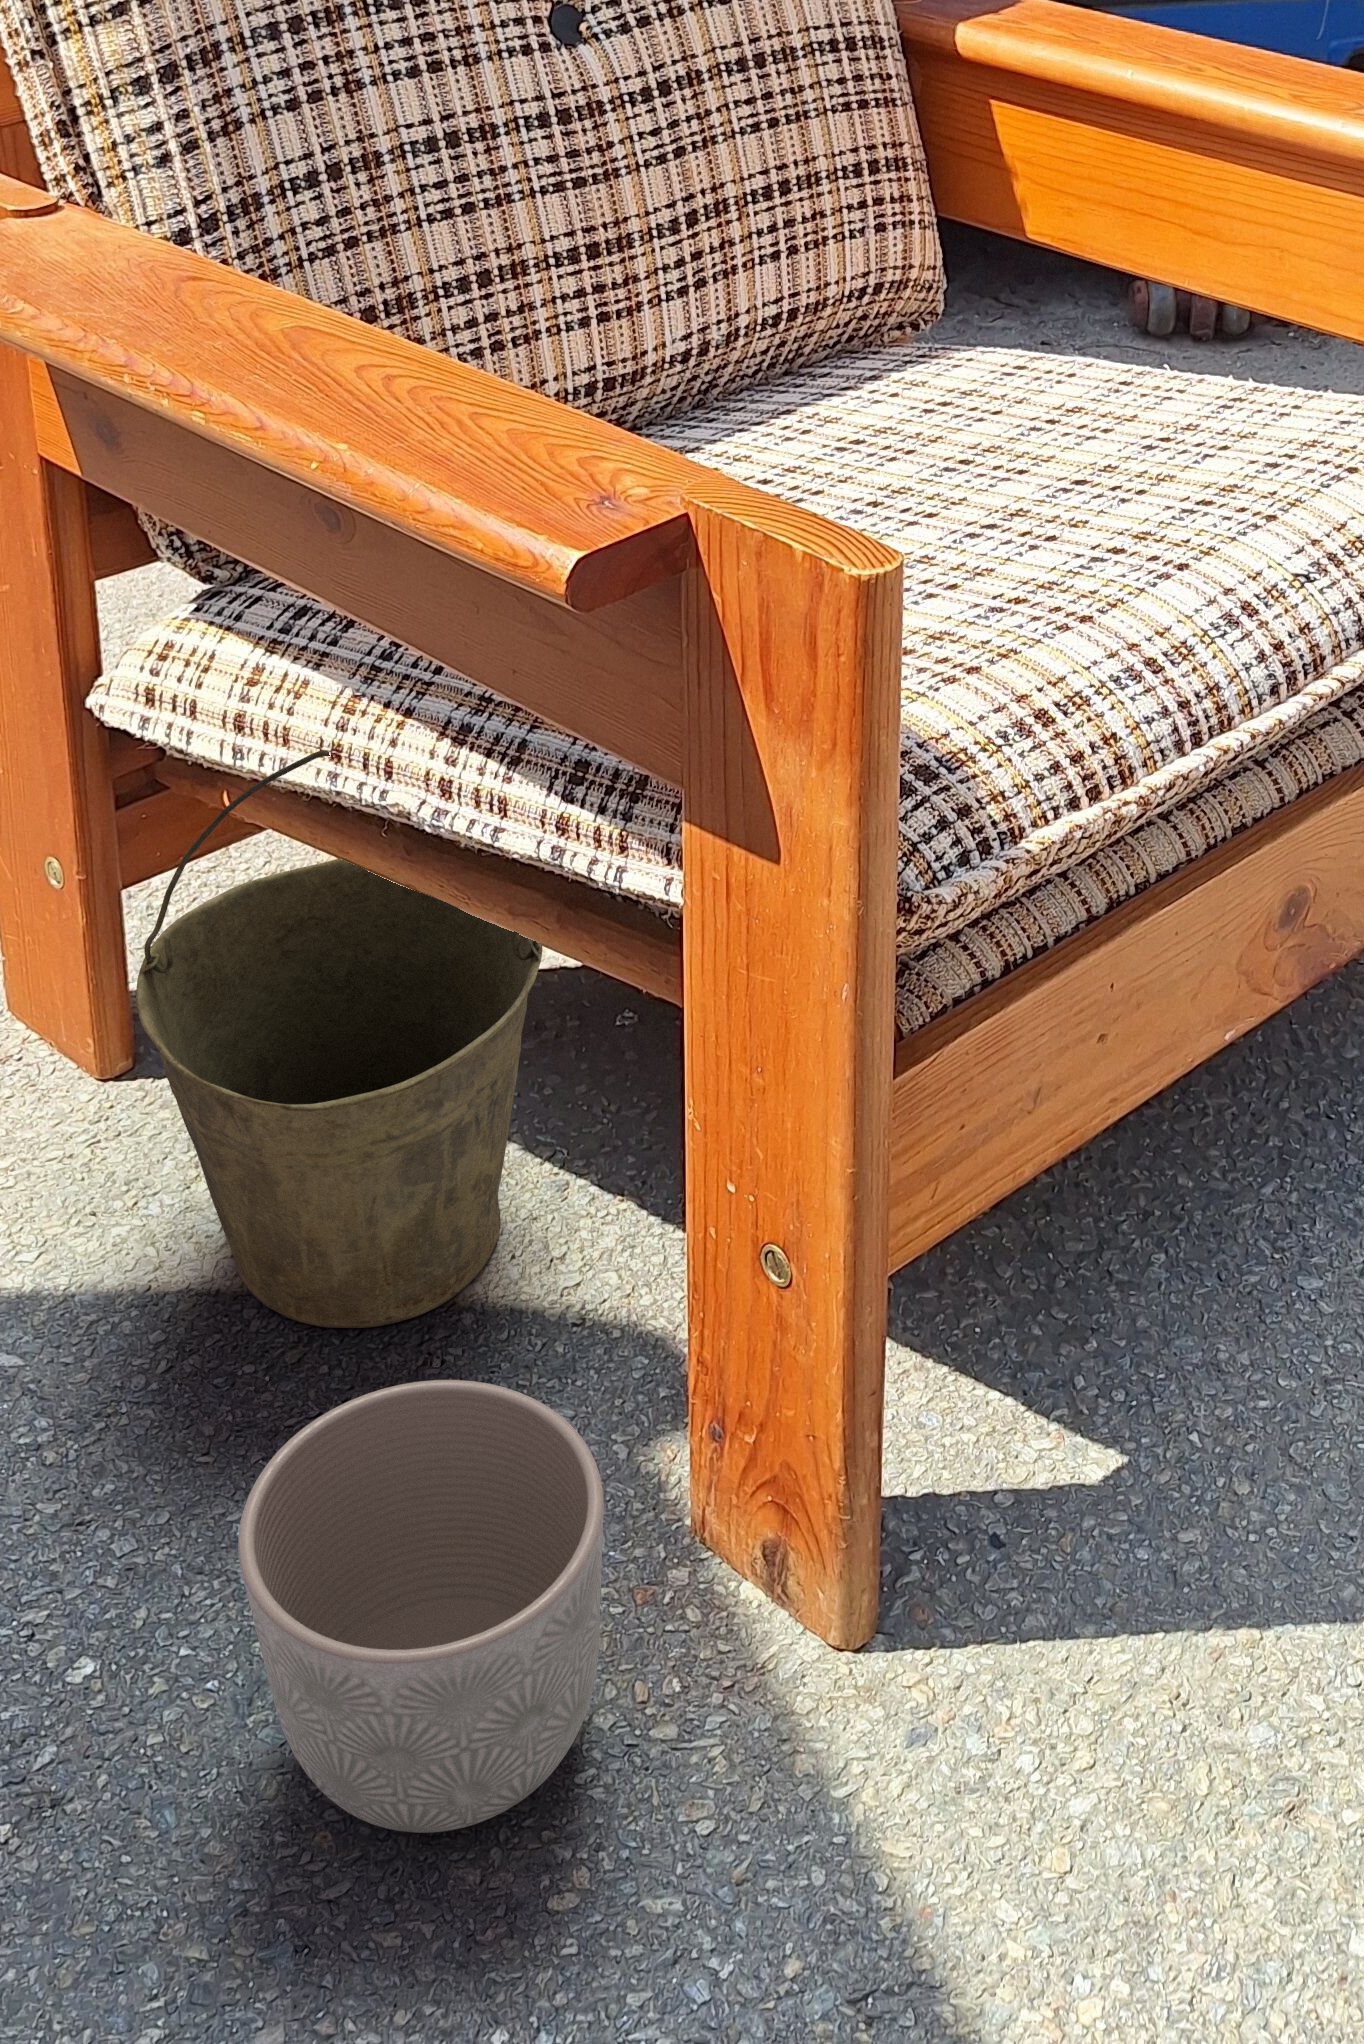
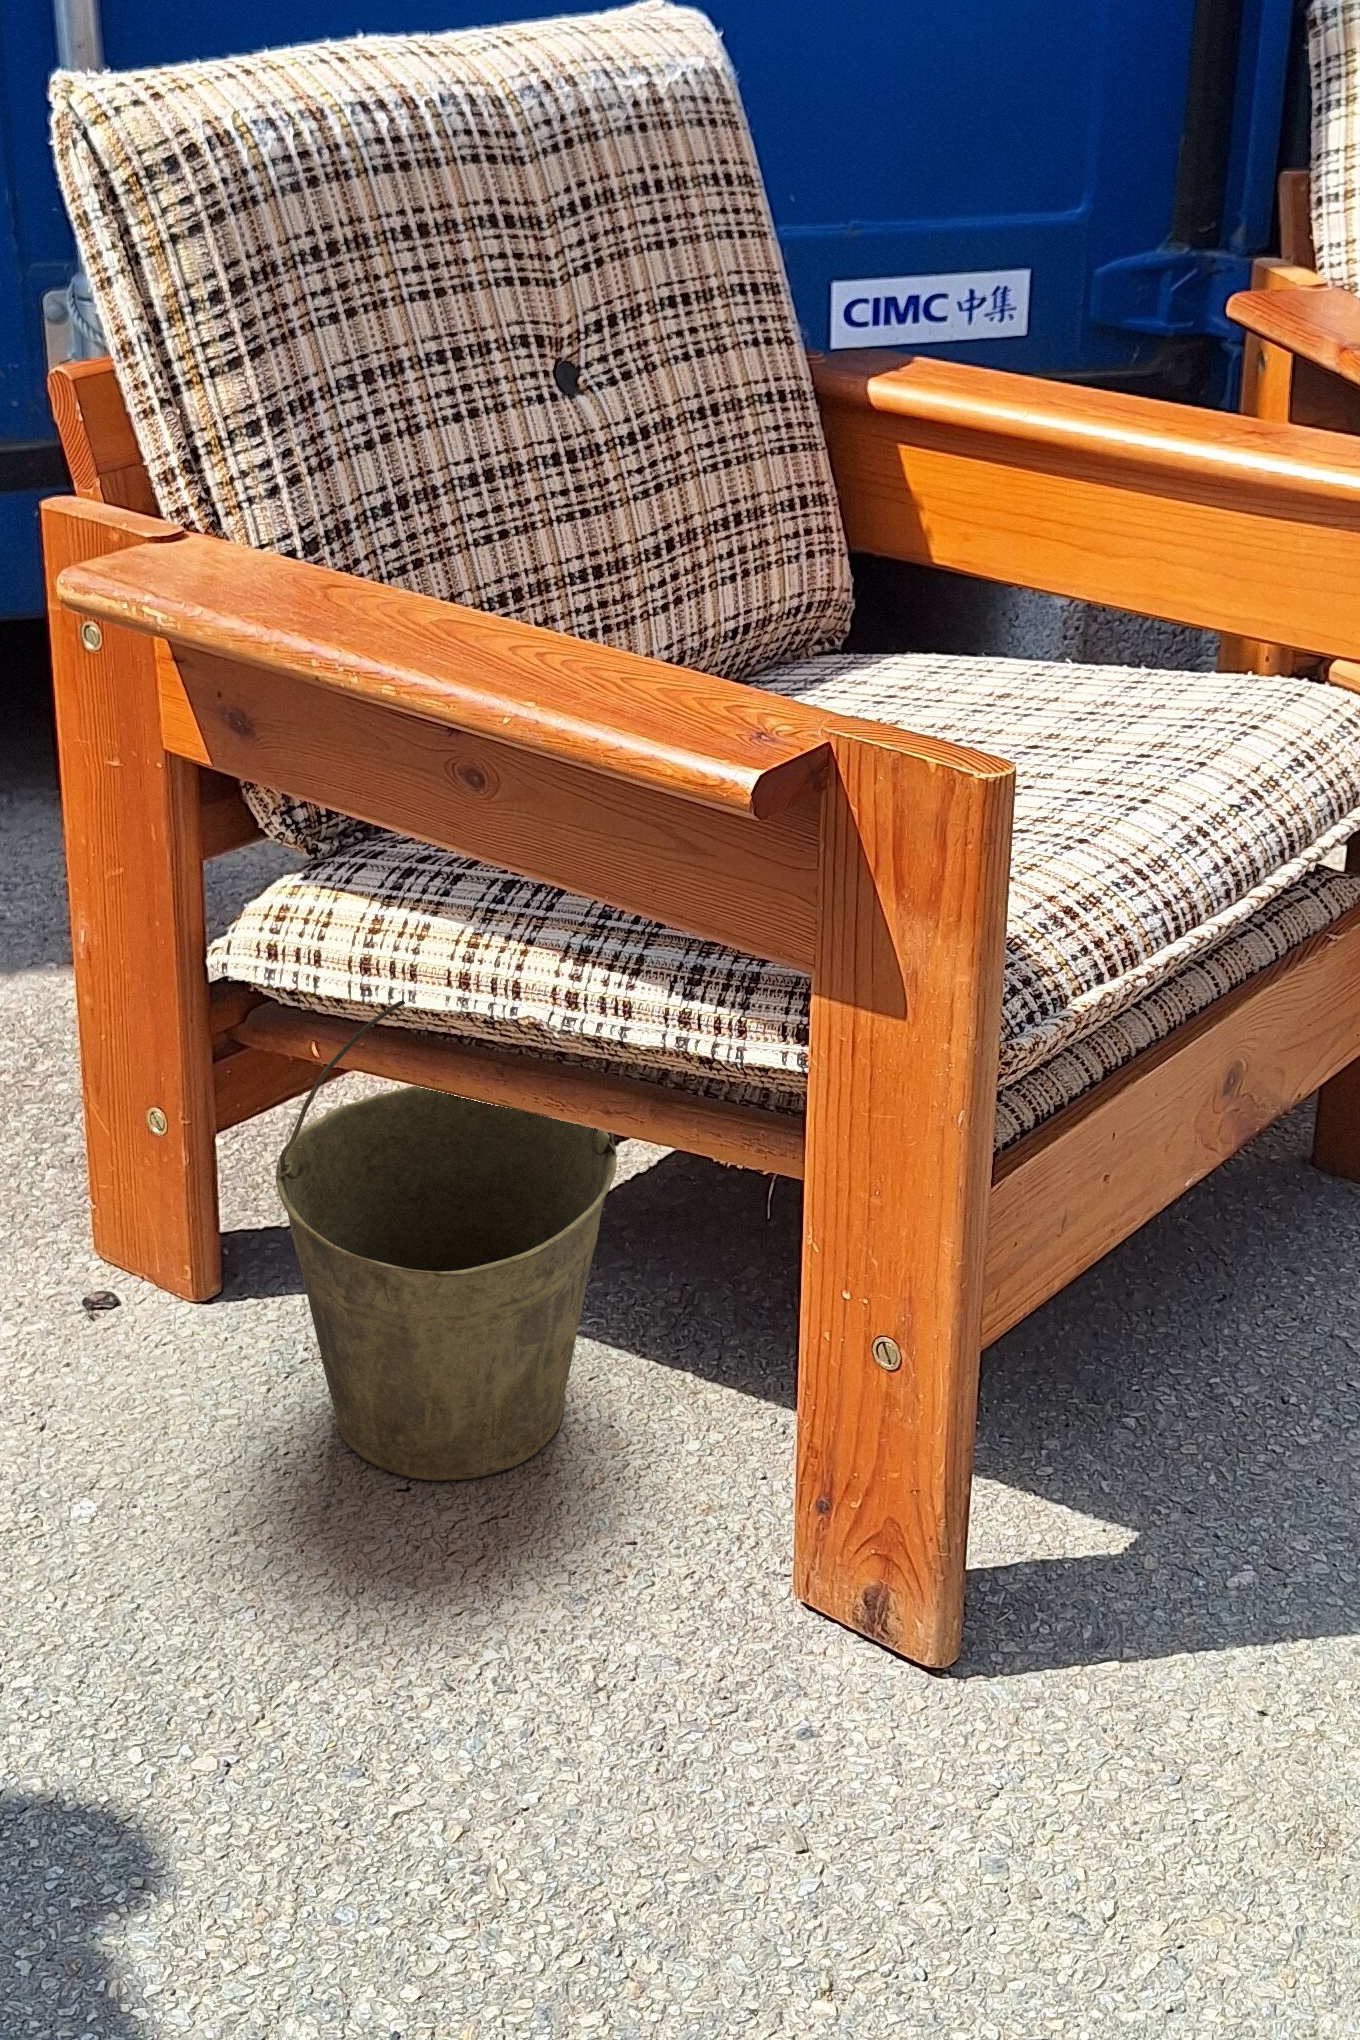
planter: present [238,1380,604,1833] -> none [481,1473,774,1832]

